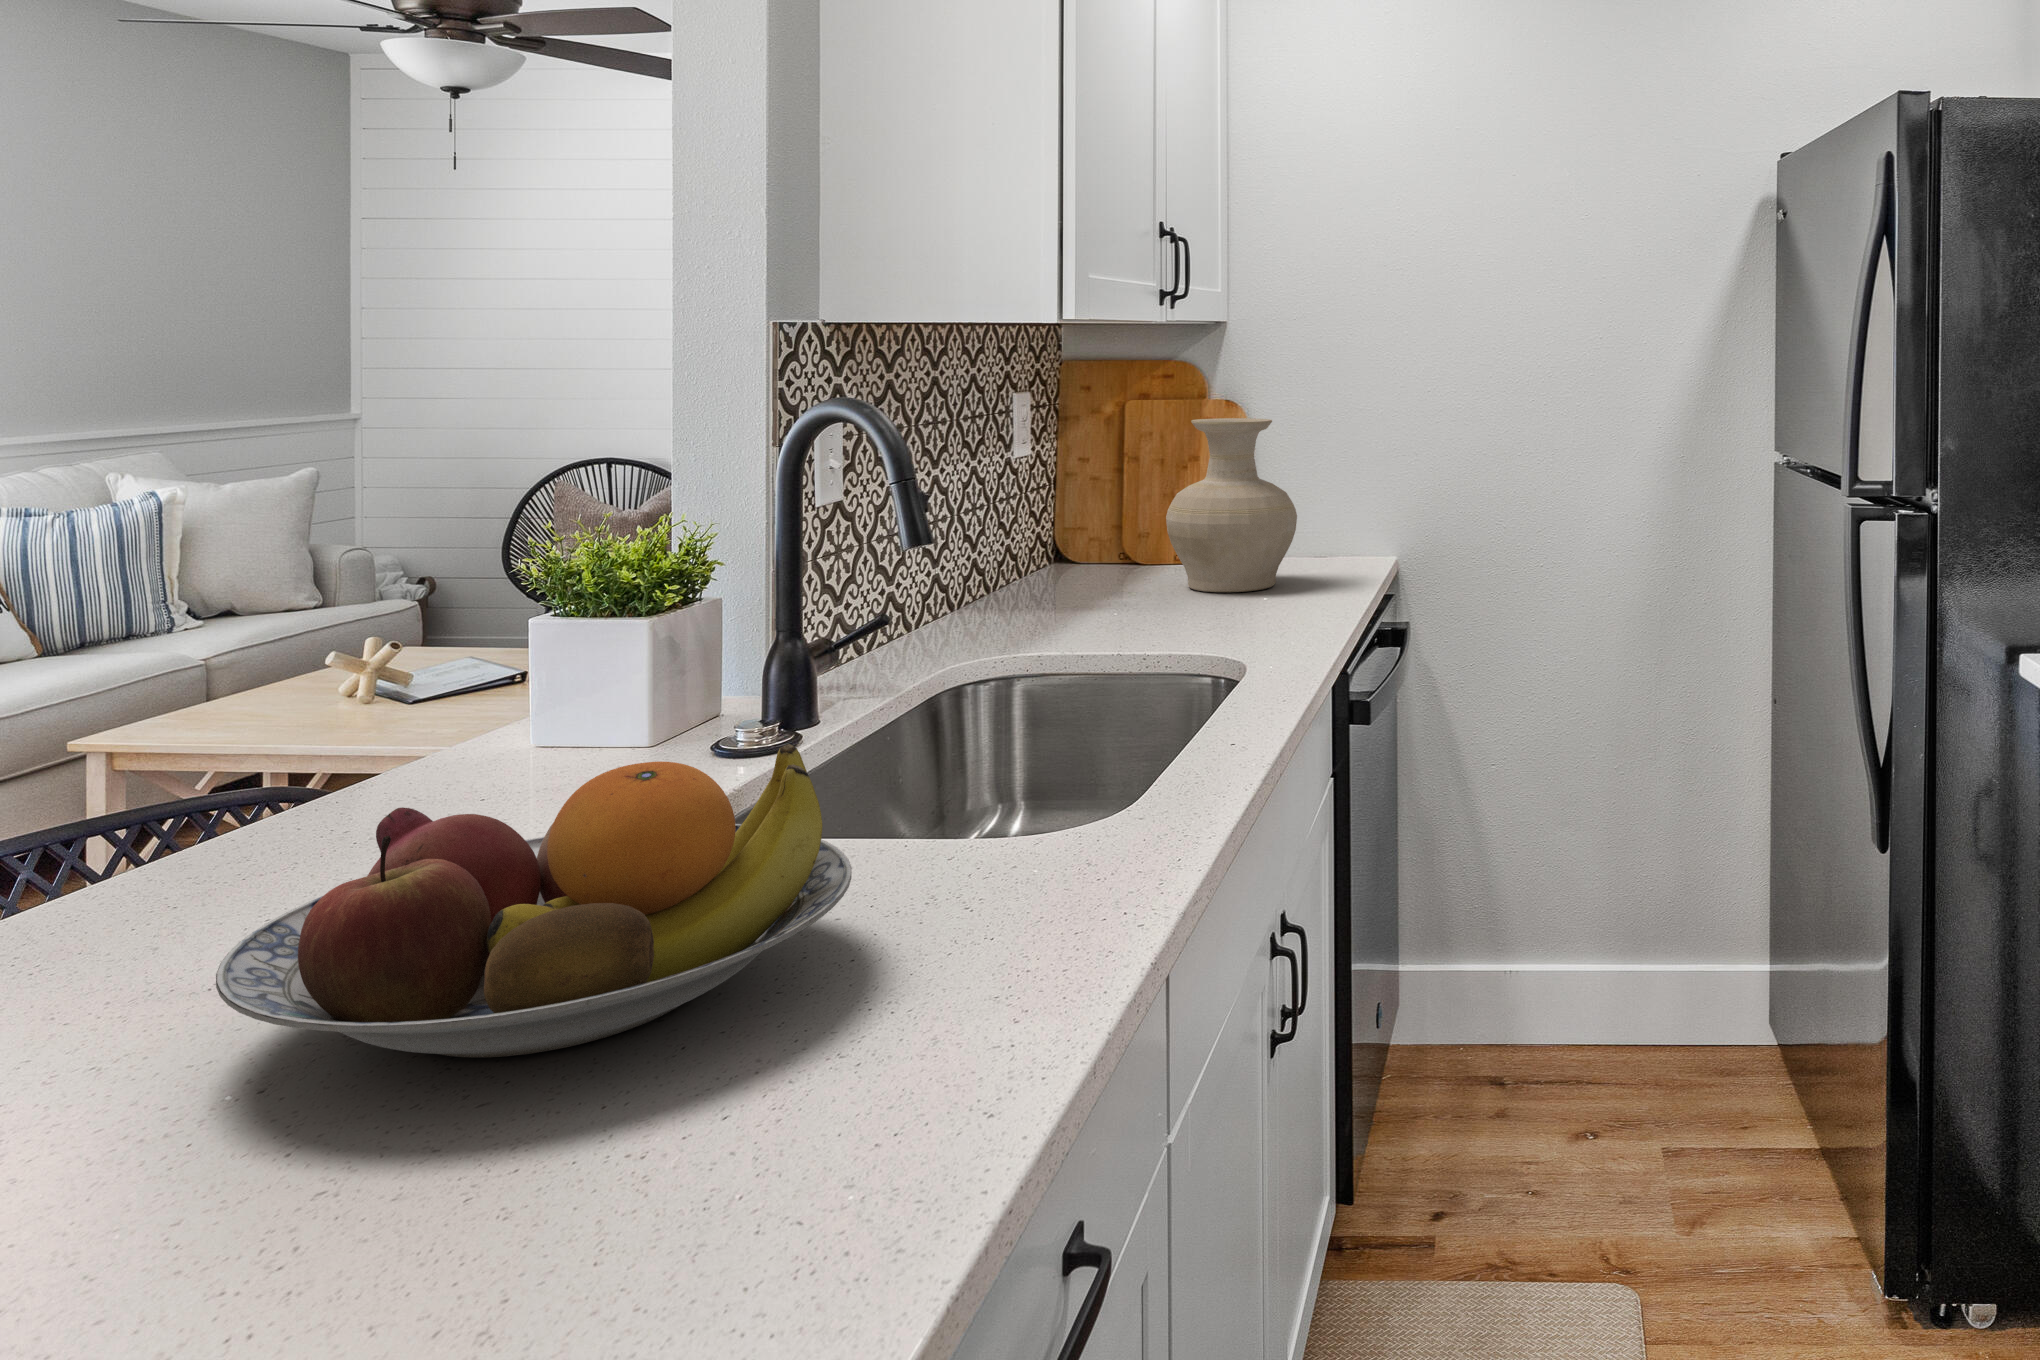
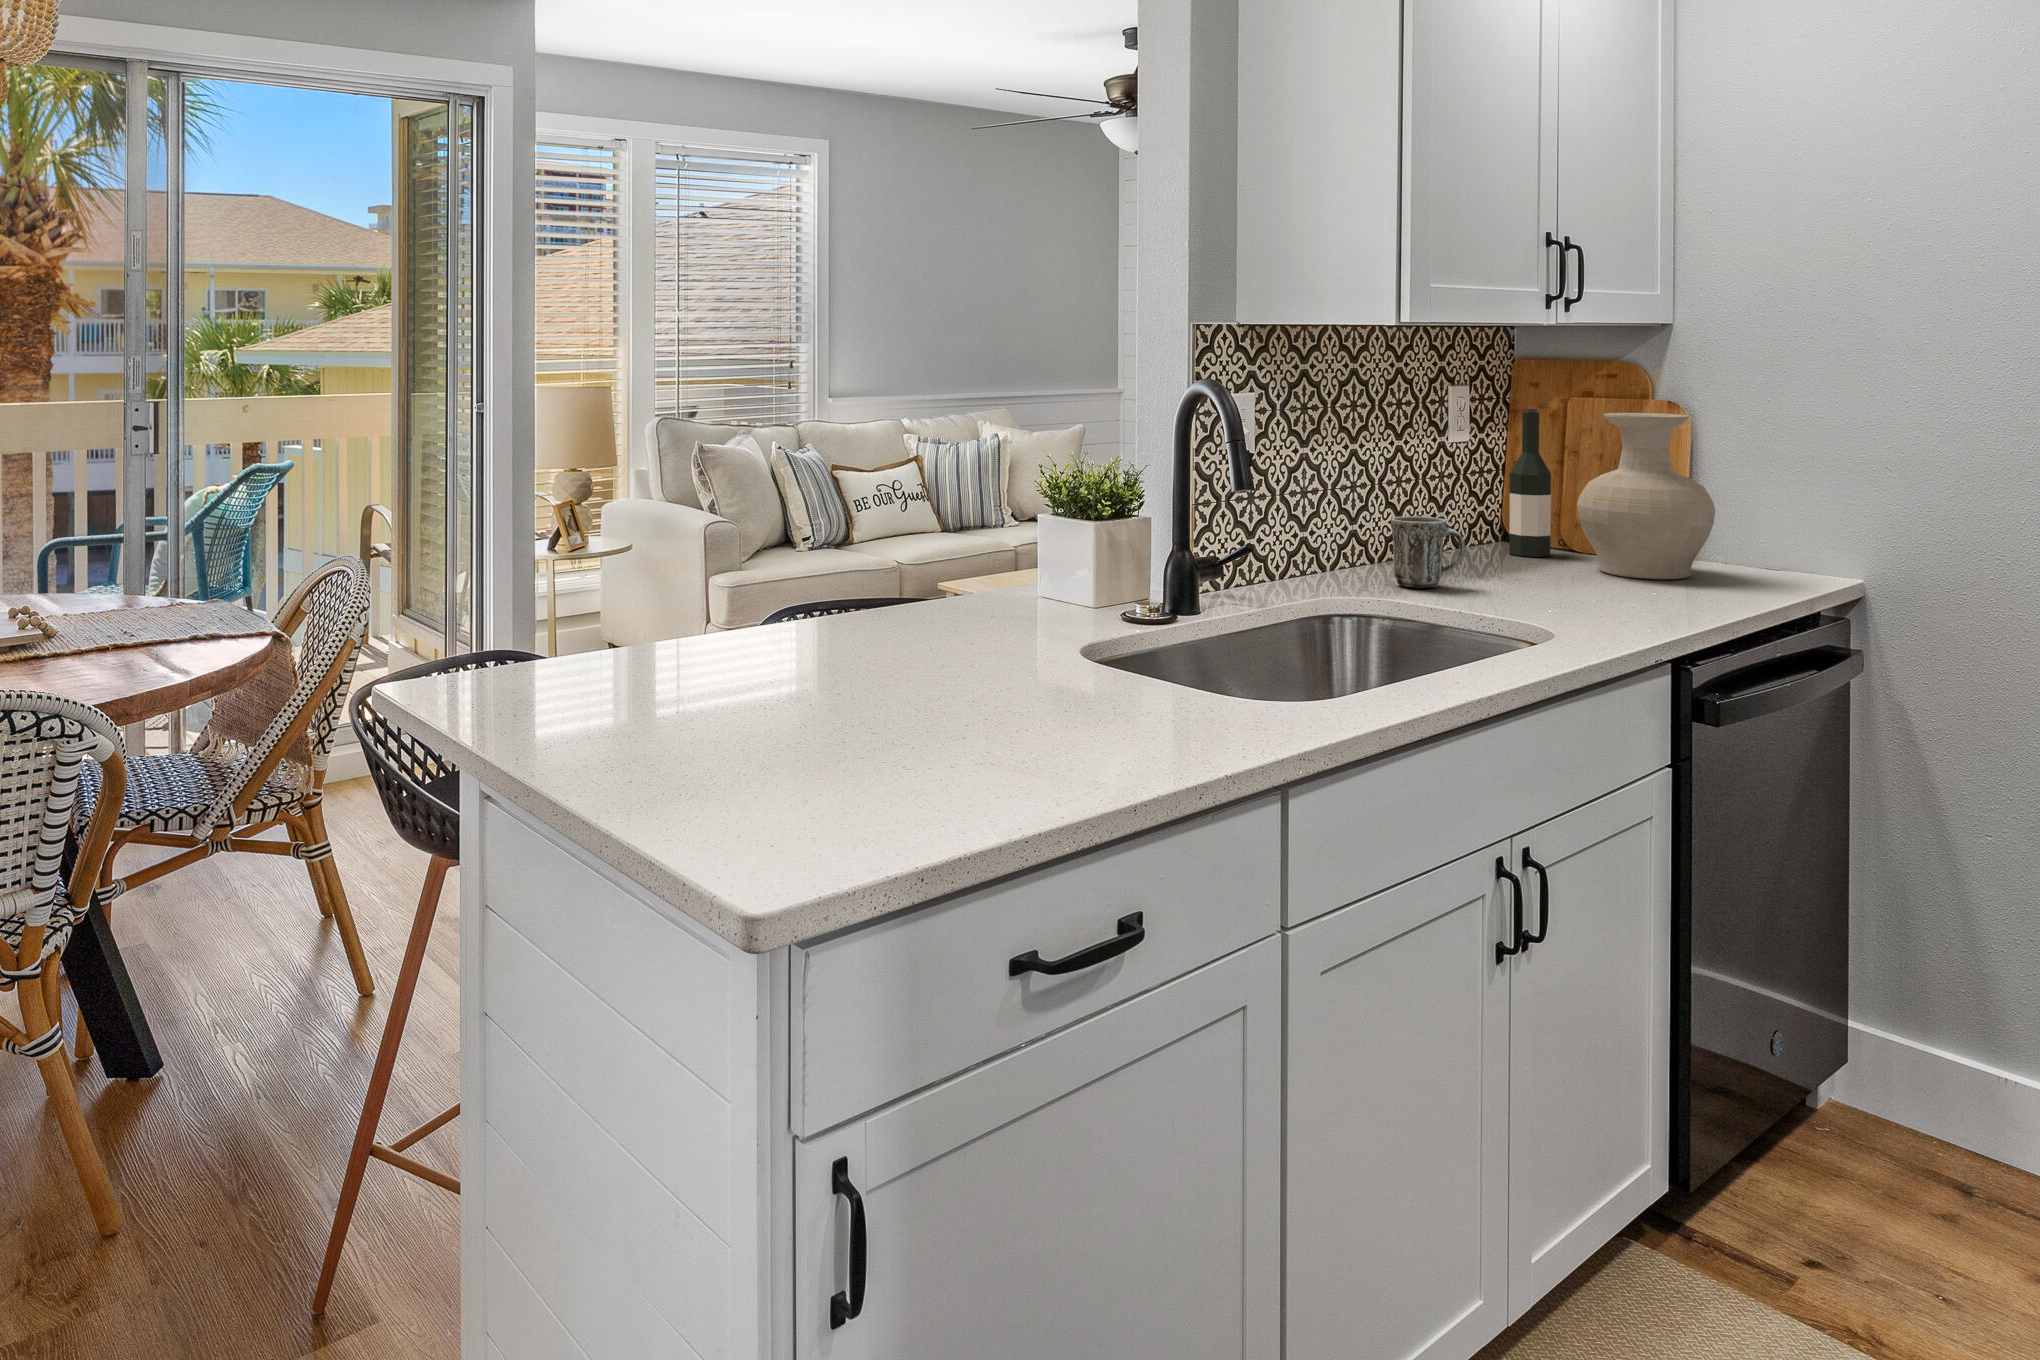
wine bottle: none [1080,418,1126,583] -> present [1509,408,1551,557]
mug: none [1006,550,1091,636] -> present [1391,516,1465,588]
fruit bowl: present [216,744,852,1057] -> none [756,595,1063,743]

